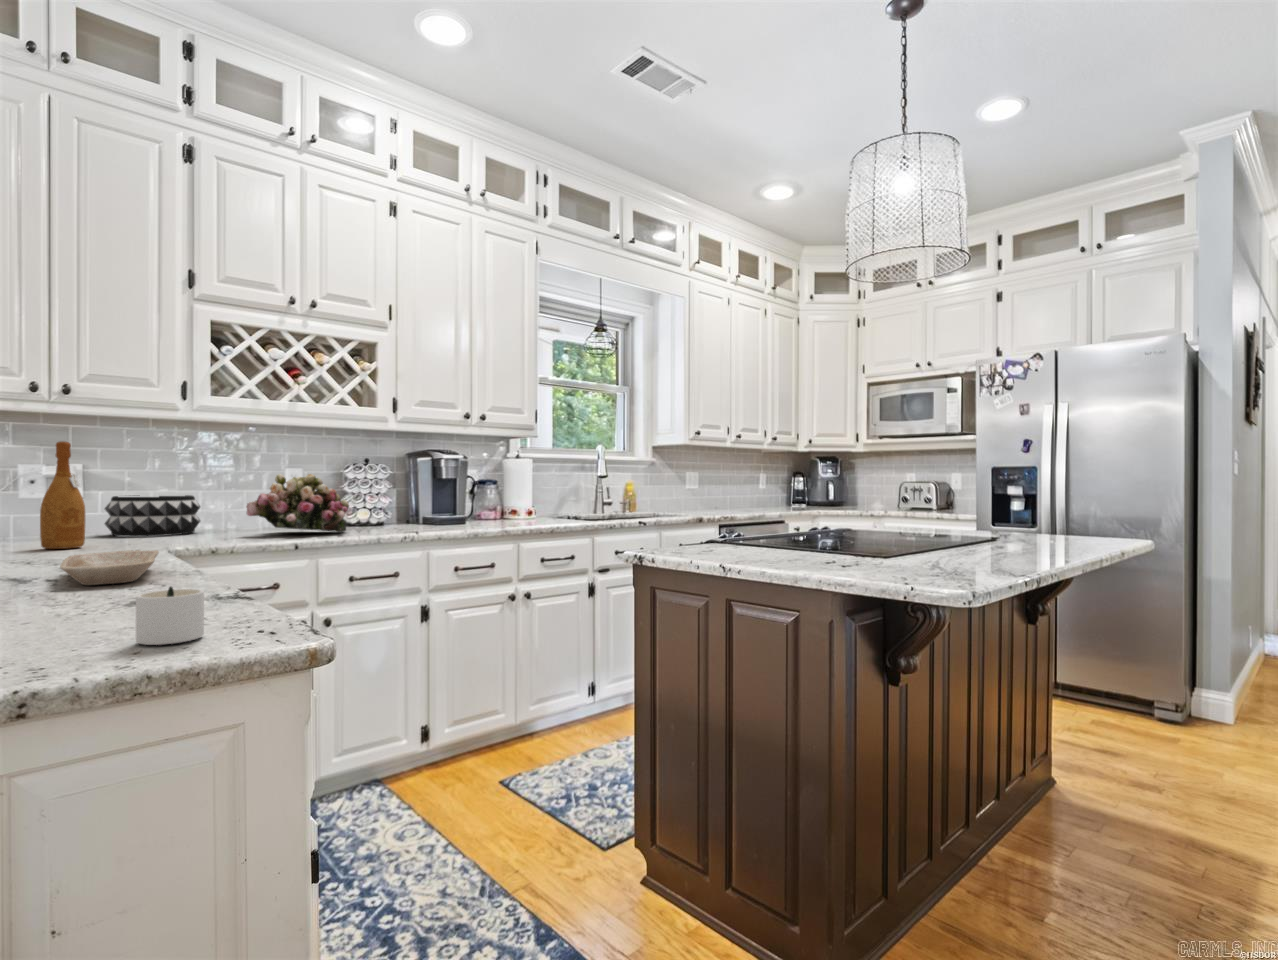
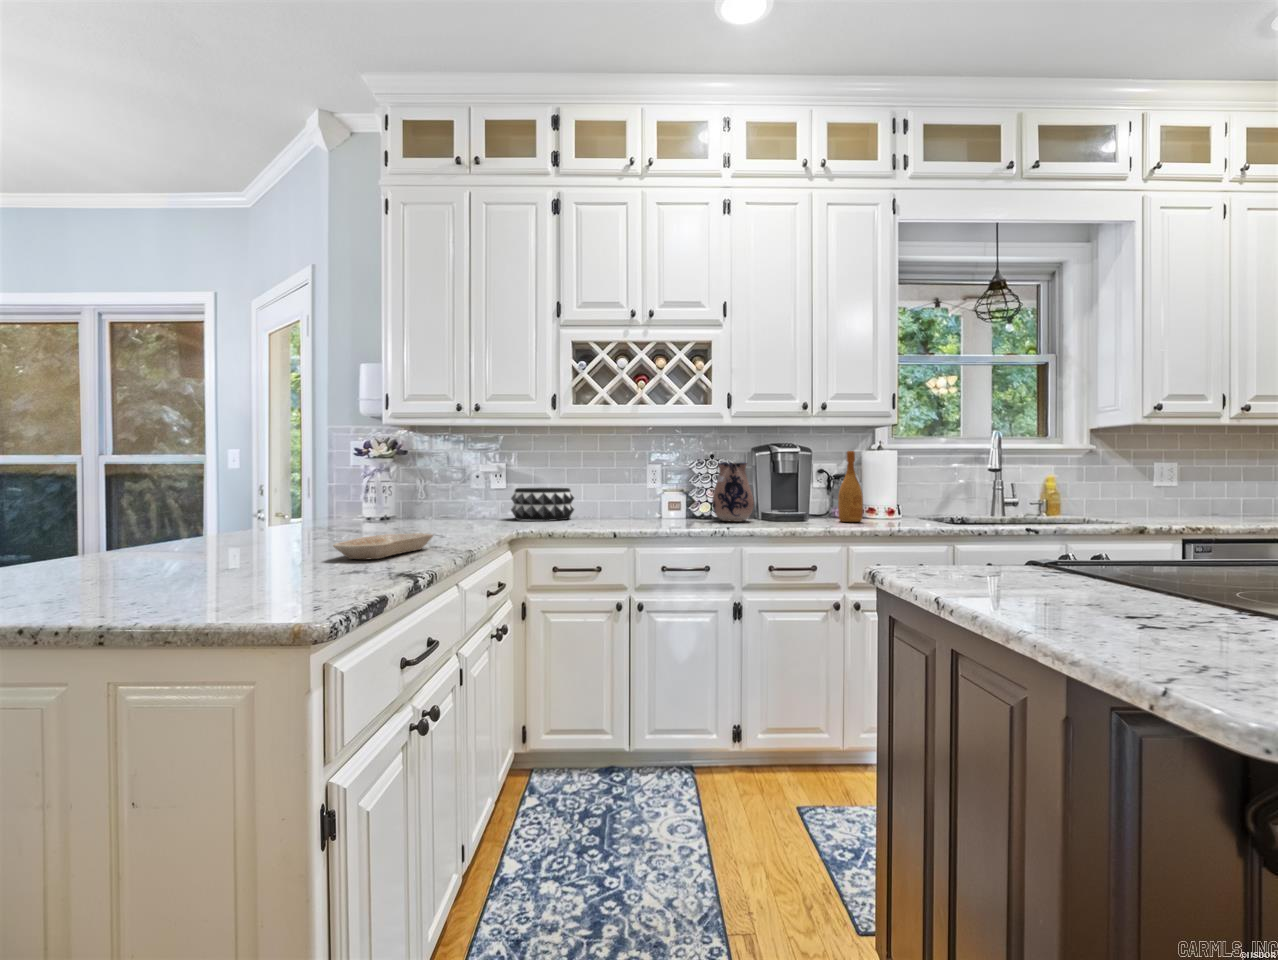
wine bottle: present [40,441,85,549] -> present [838,451,863,522]
ceramic pitcher: none [375,467,419,526] -> present [712,463,754,522]
flower arrangement: present [247,474,349,532] -> none [587,470,674,525]
candle: present [136,587,204,645] -> none [180,569,260,615]

